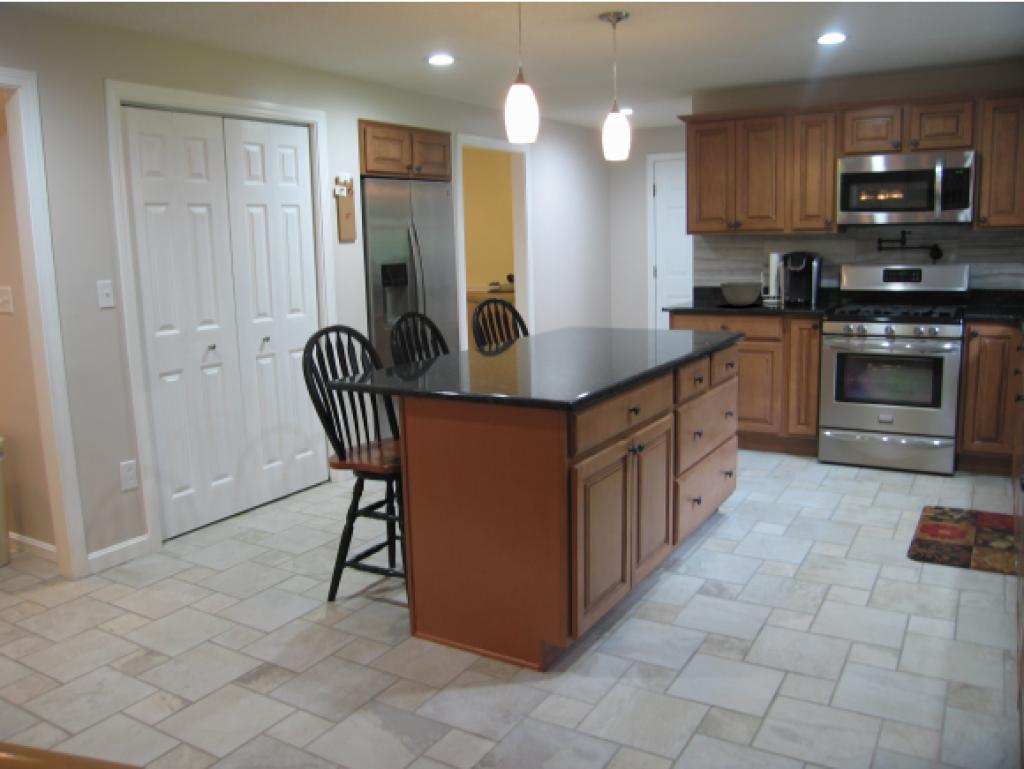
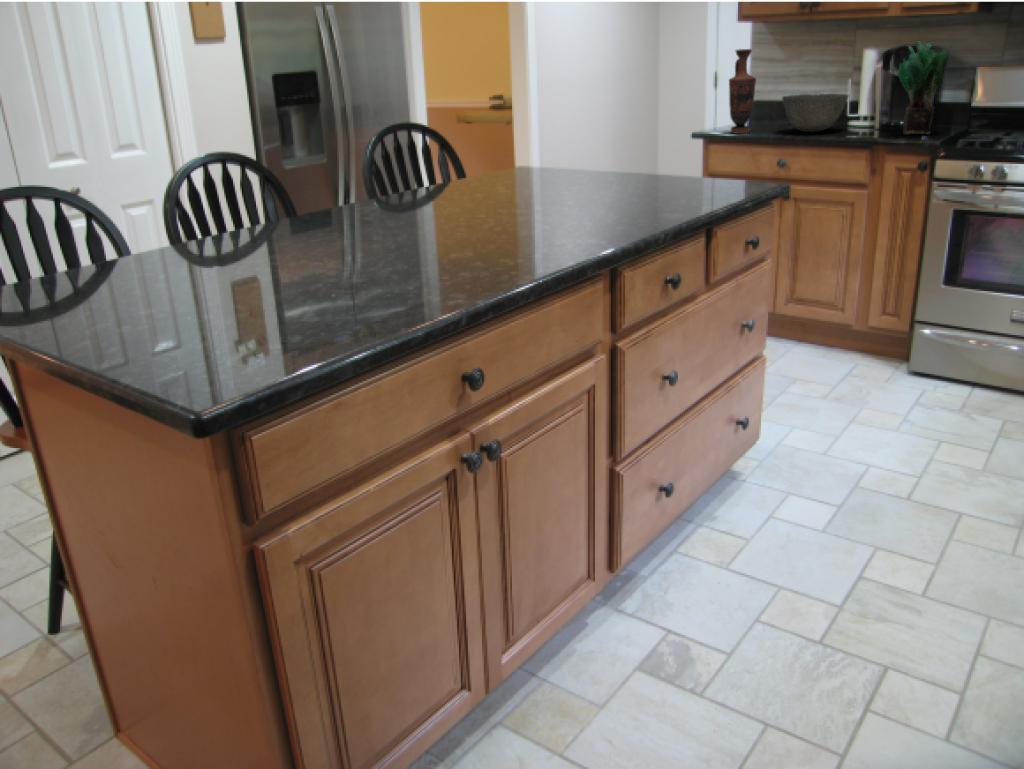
potted plant: none [789,250,824,307] -> present [897,41,949,134]
vase: none [684,253,702,307] -> present [729,49,756,133]

